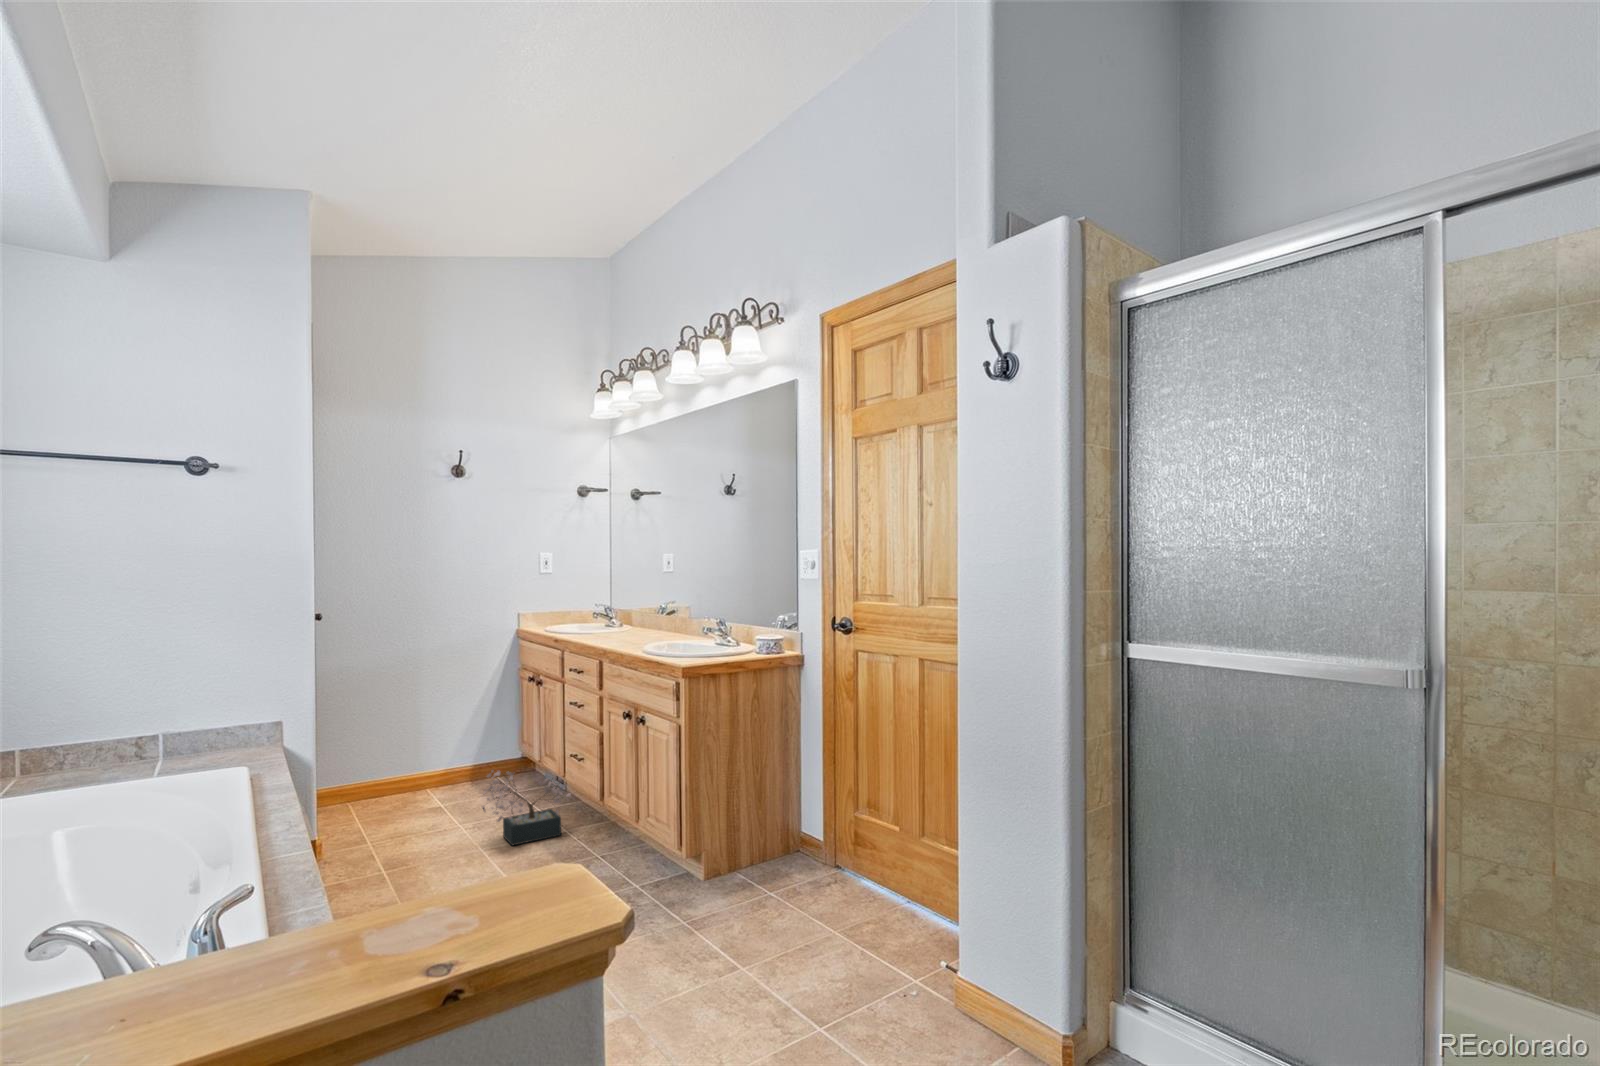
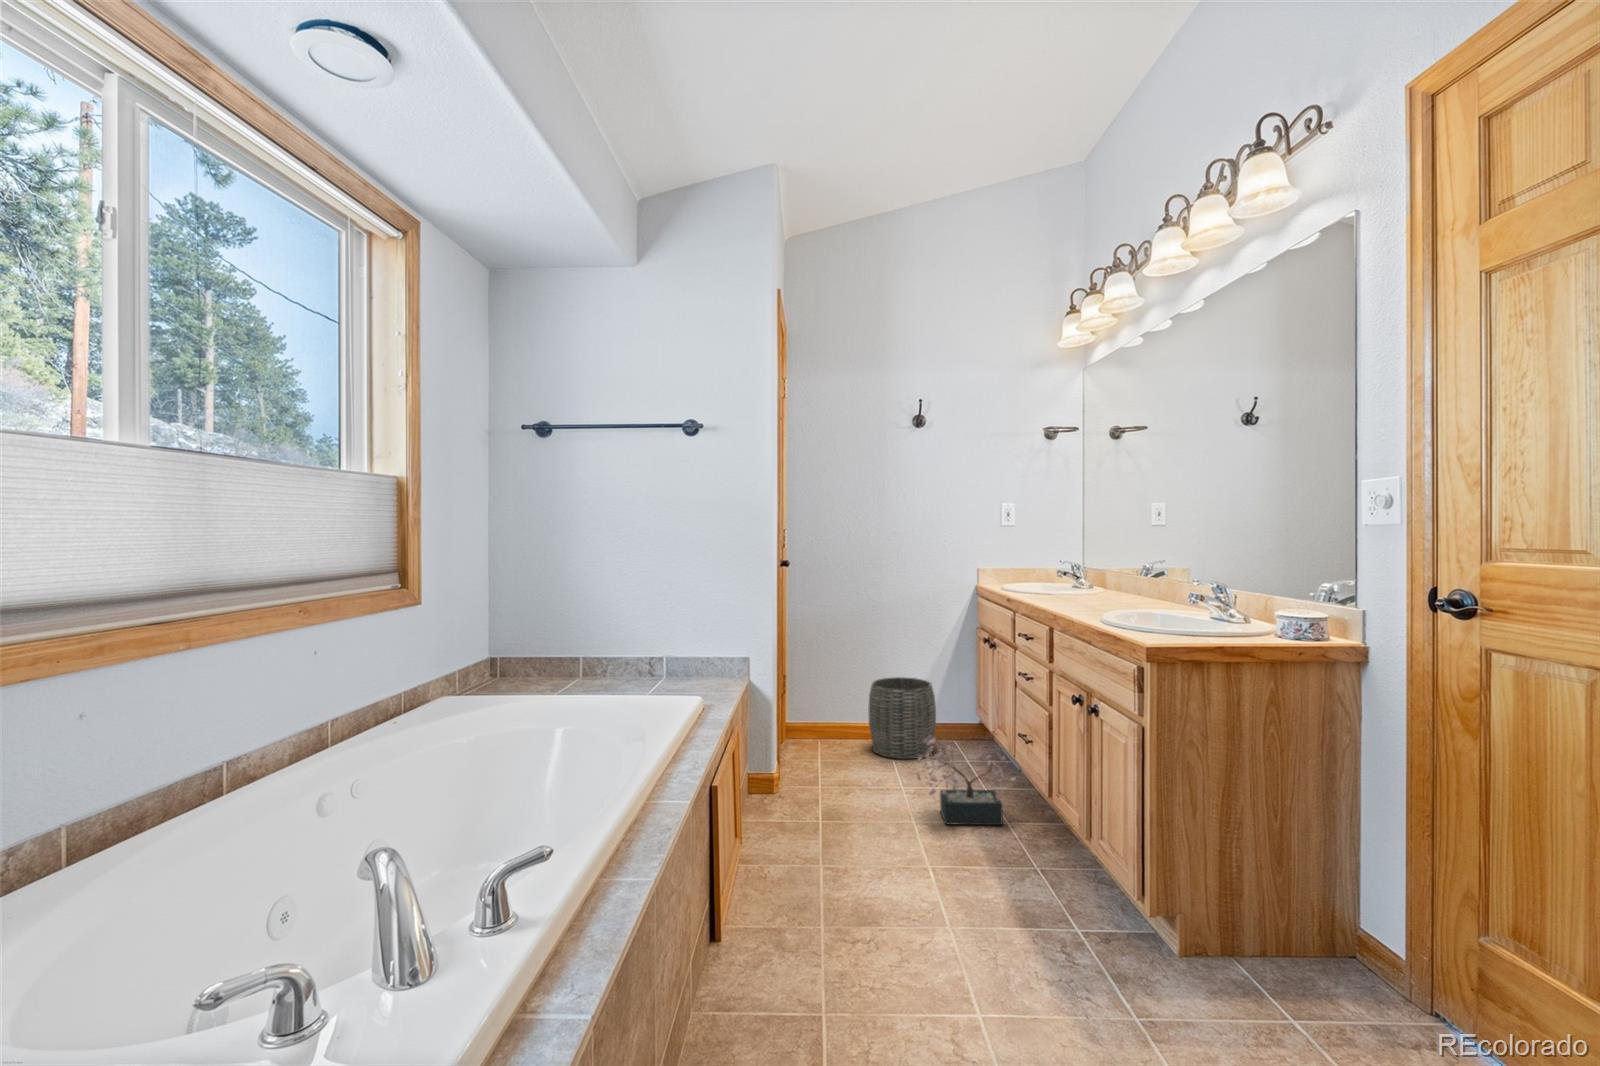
woven basket: none [409,725,481,806] -> present [869,677,936,759]

